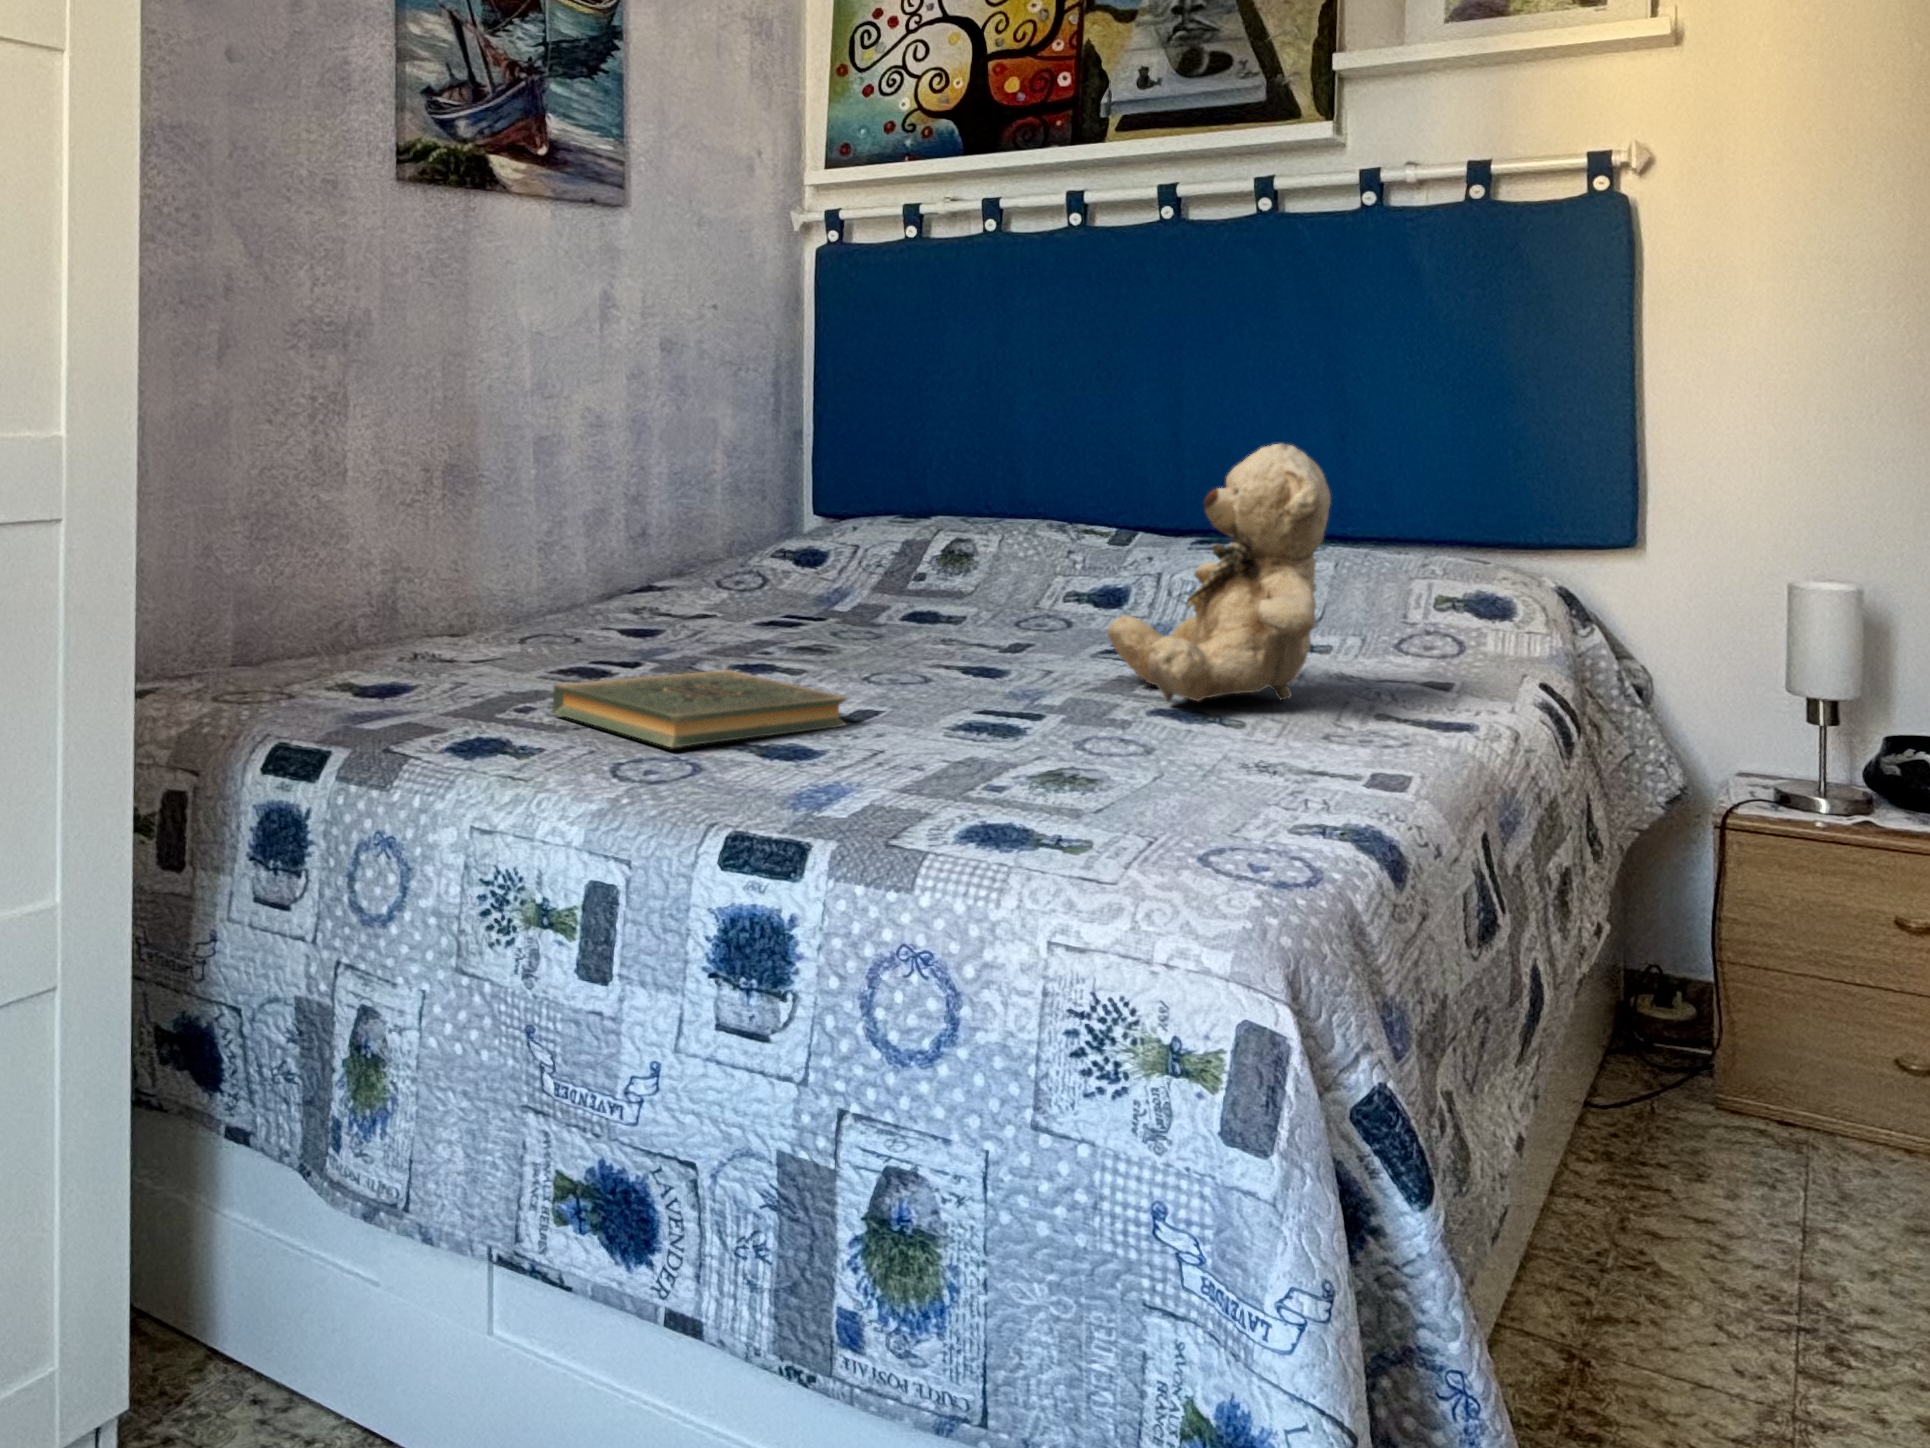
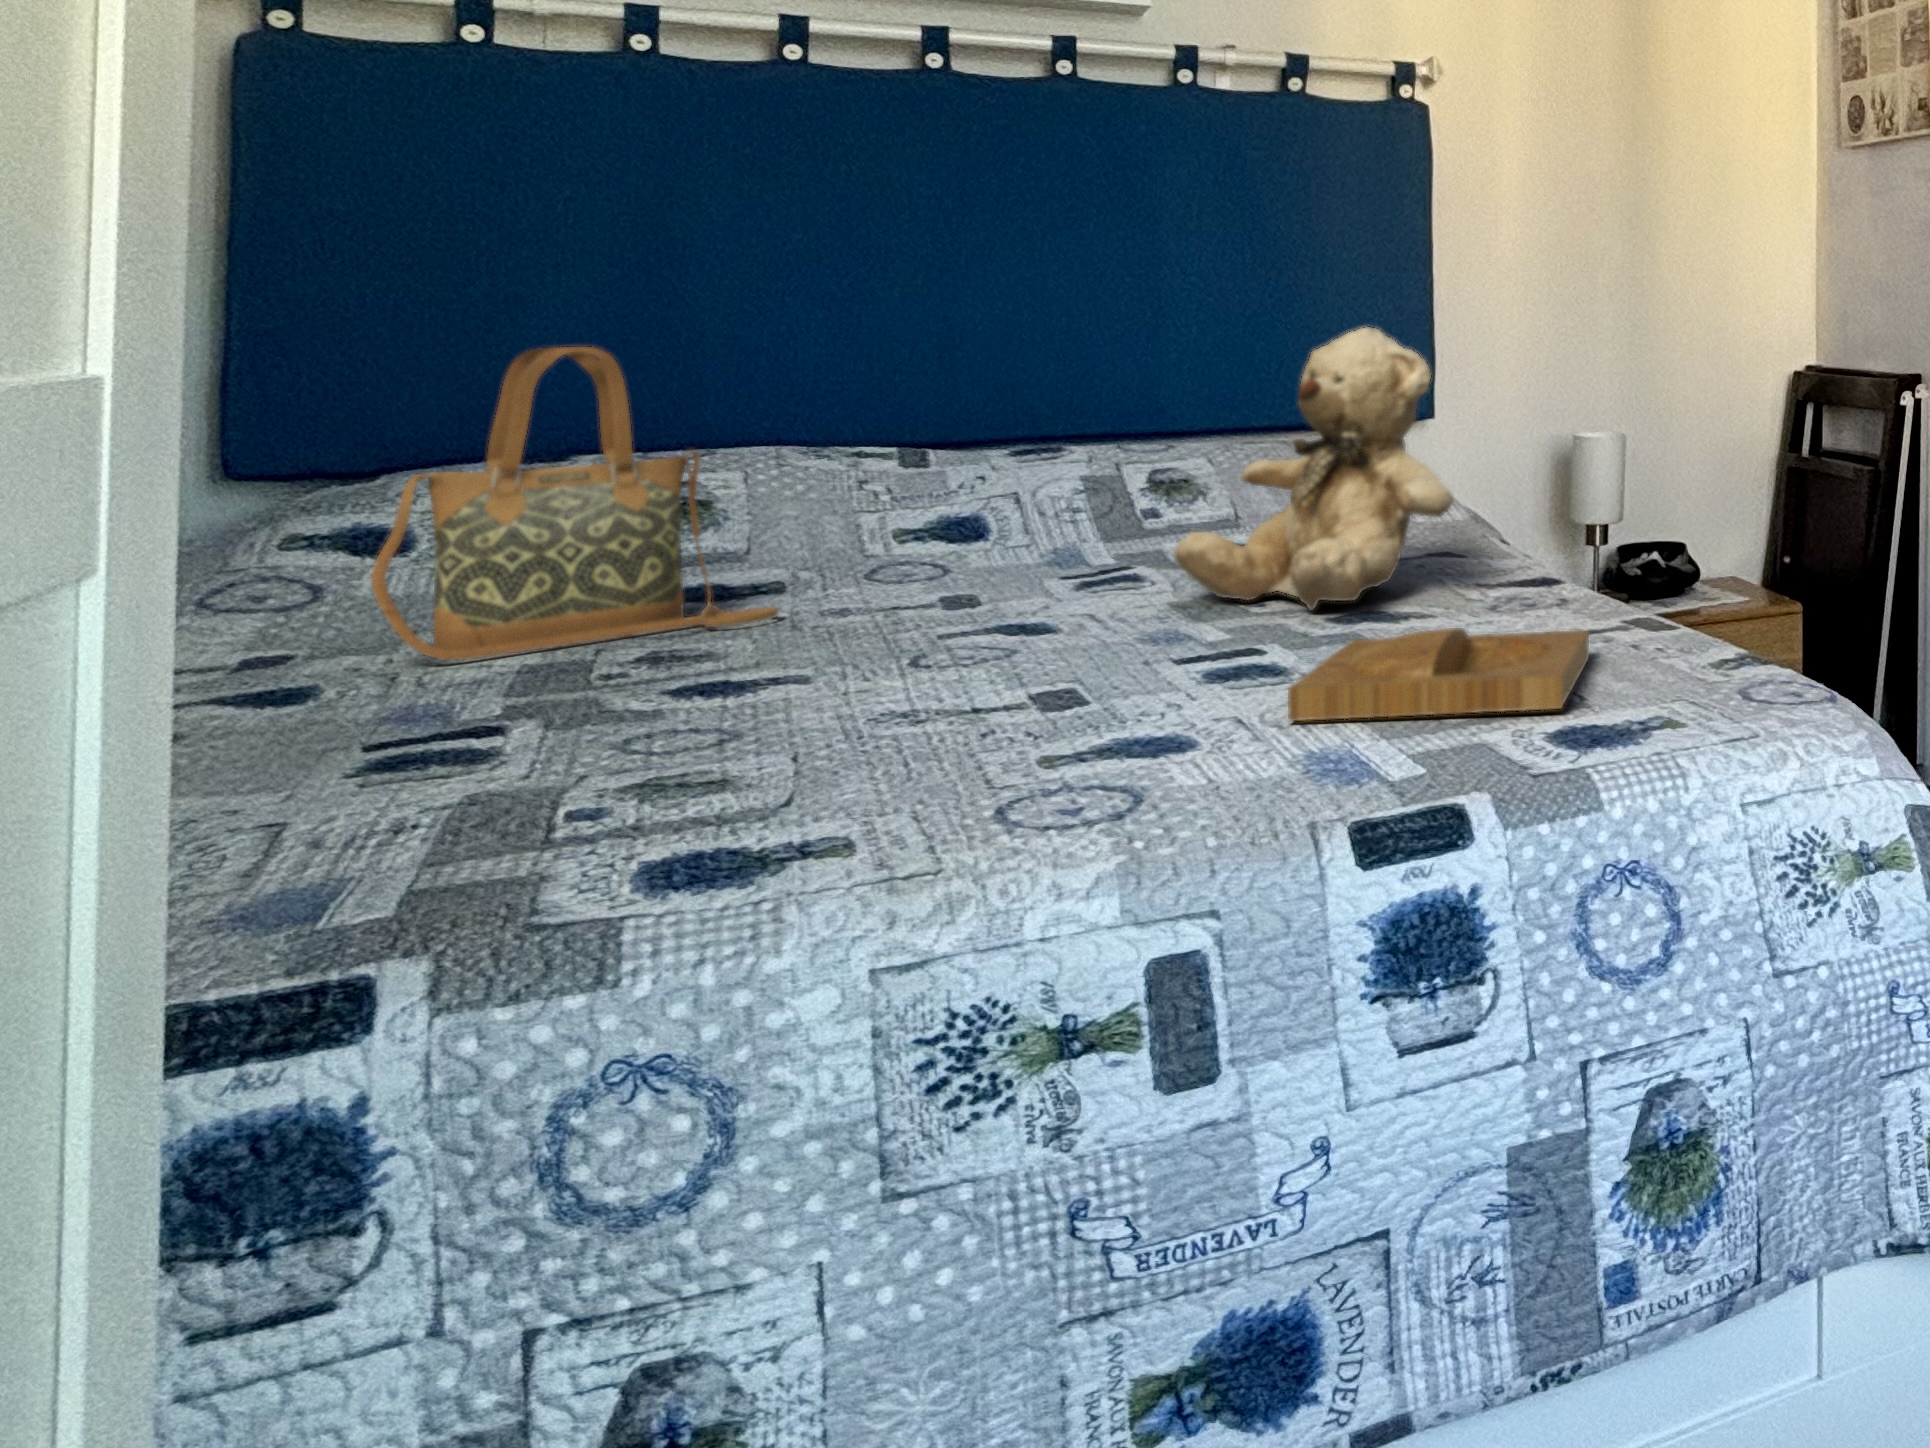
handbag: none [693,423,900,630] -> present [371,347,779,660]
book: present [553,670,848,747] -> none [666,678,1086,818]
tray: none [910,723,1245,817] -> present [1288,628,1589,721]

